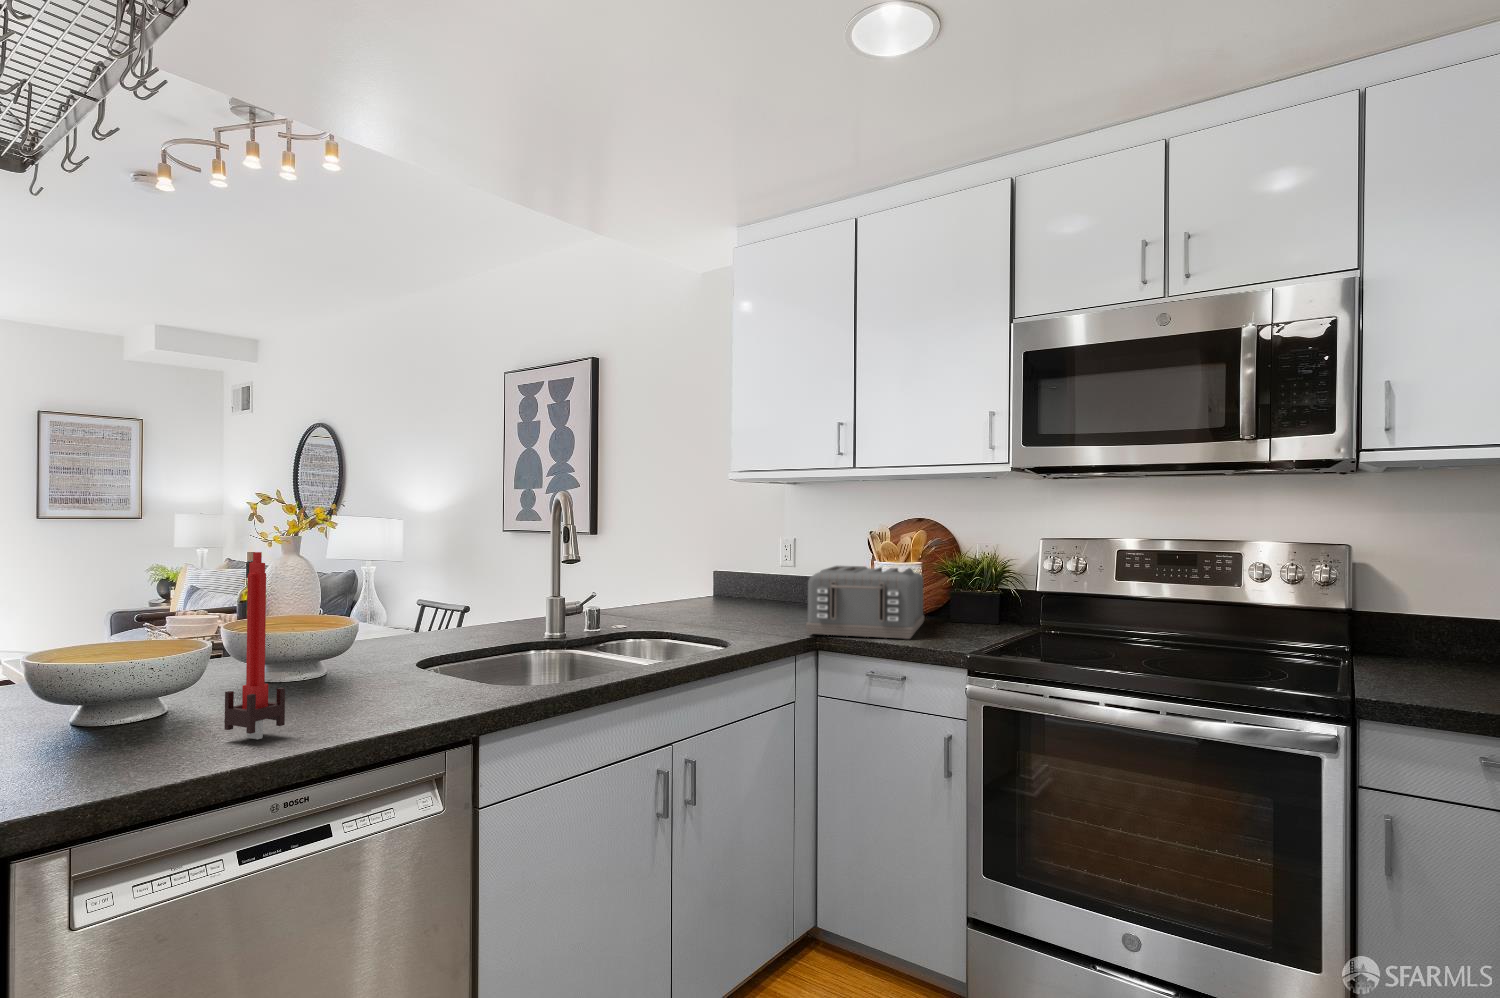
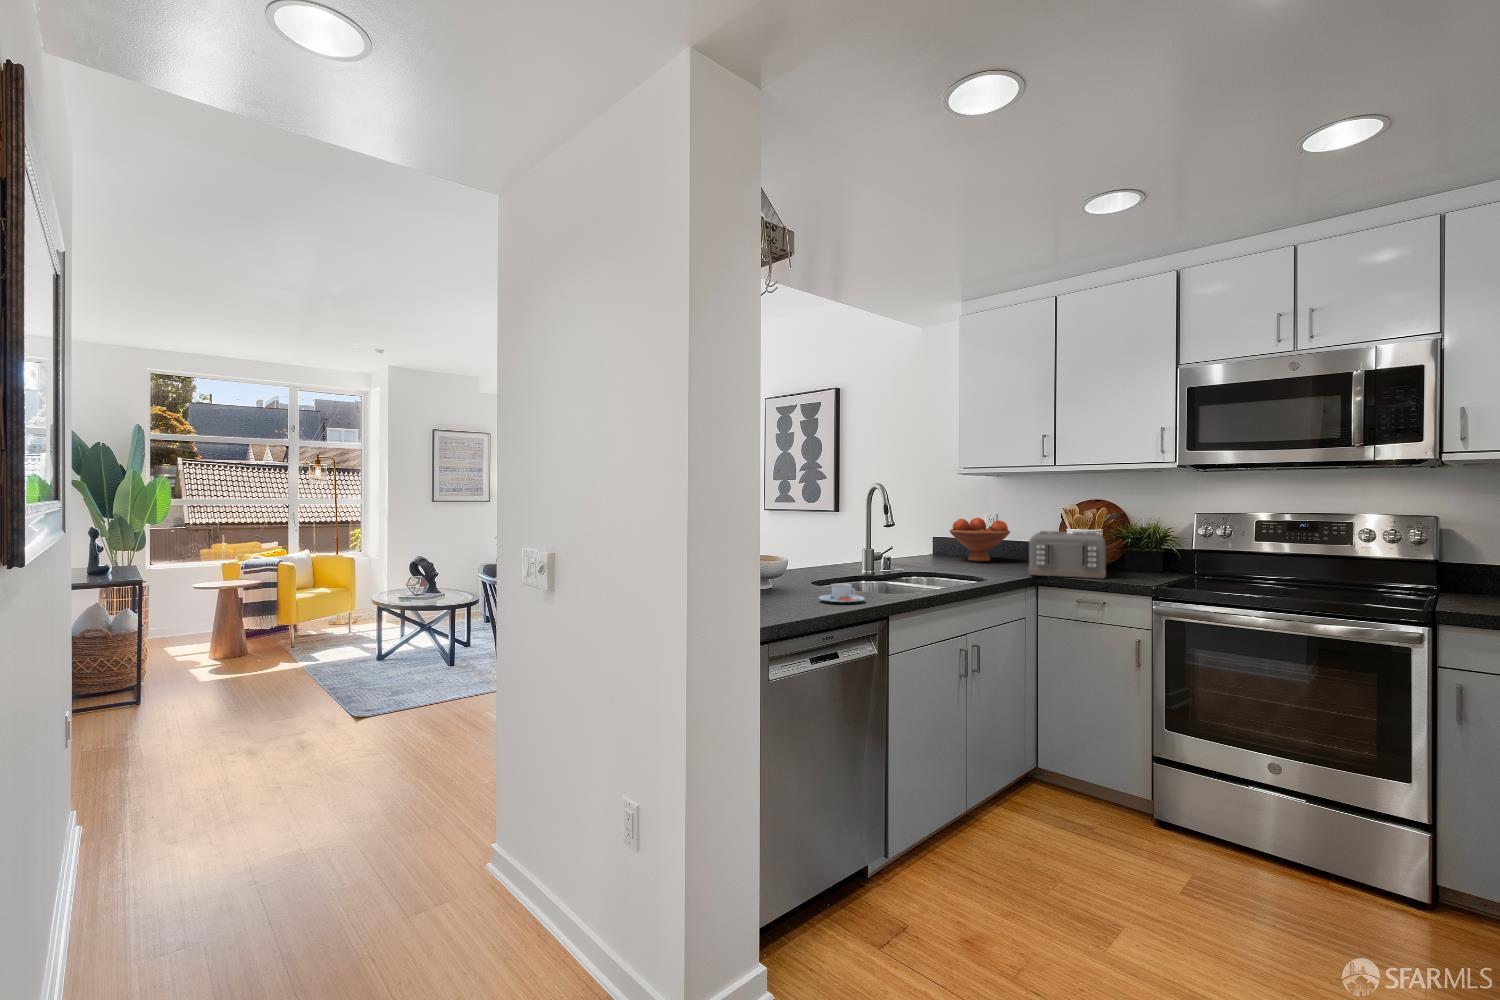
fruit bowl: none [722,545,807,610] -> present [949,518,1010,562]
candle: present [225,552,285,739] -> none [786,516,812,611]
teacup: none [349,672,441,710] -> present [819,583,865,602]

